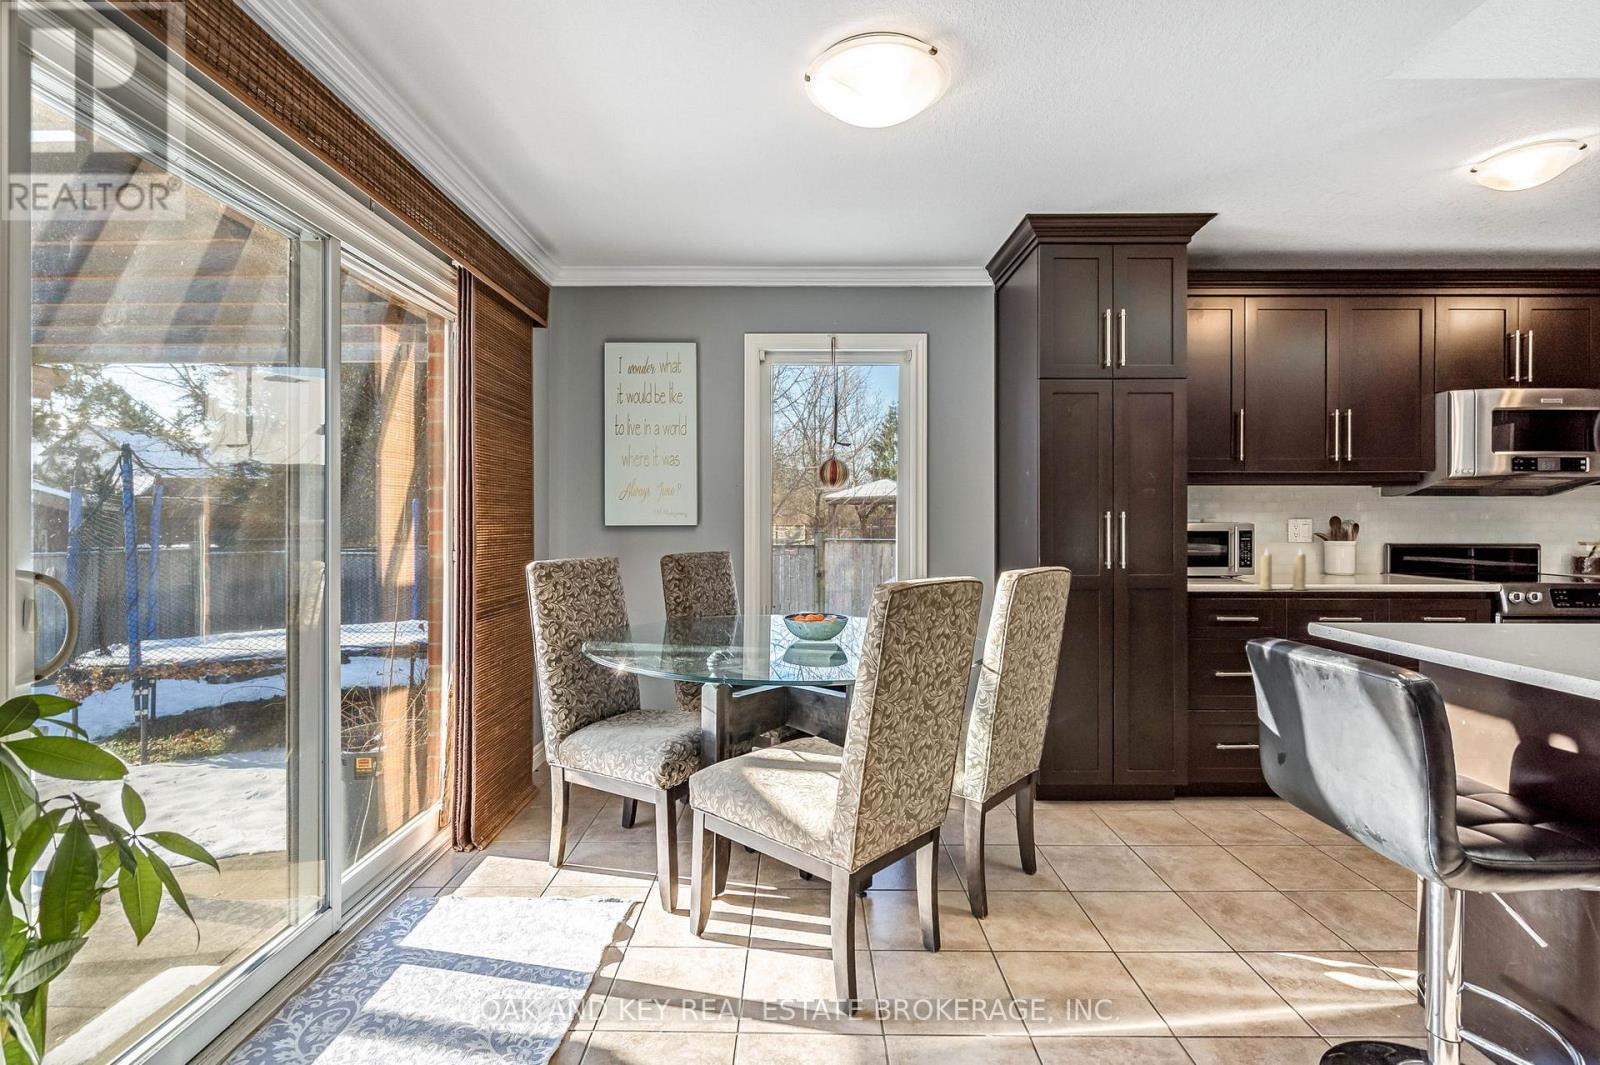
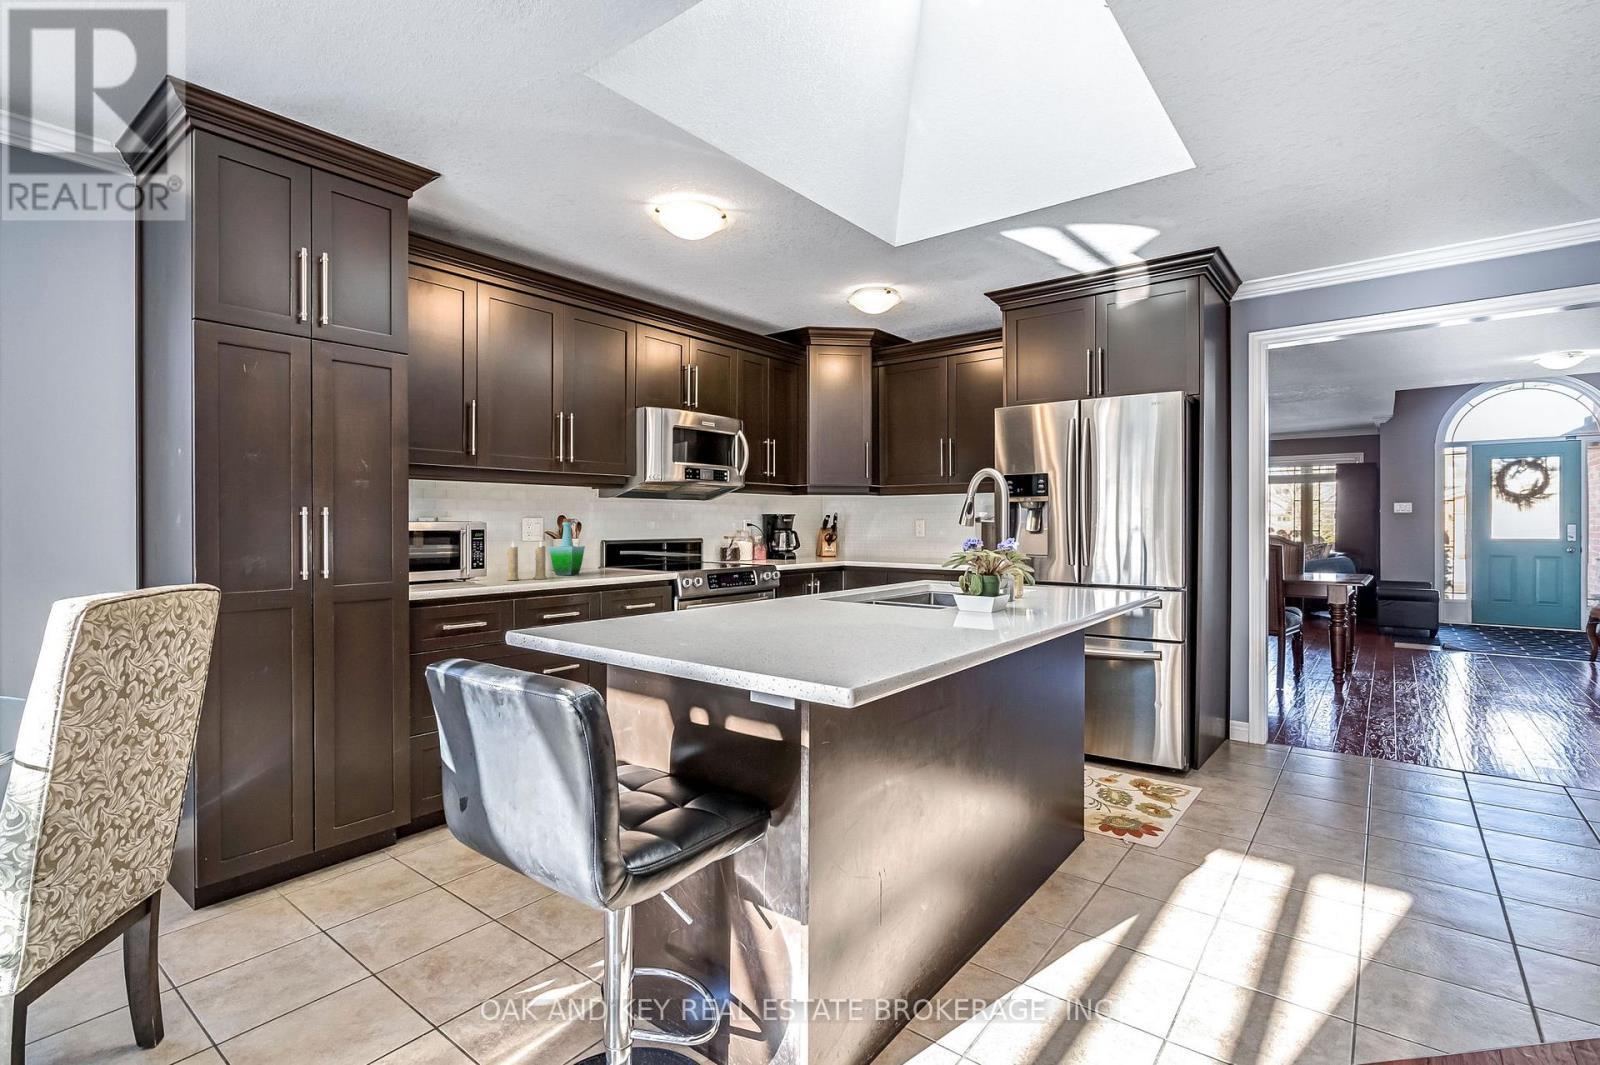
bottle: none [1311,523,1358,587] -> present [549,519,585,575]

